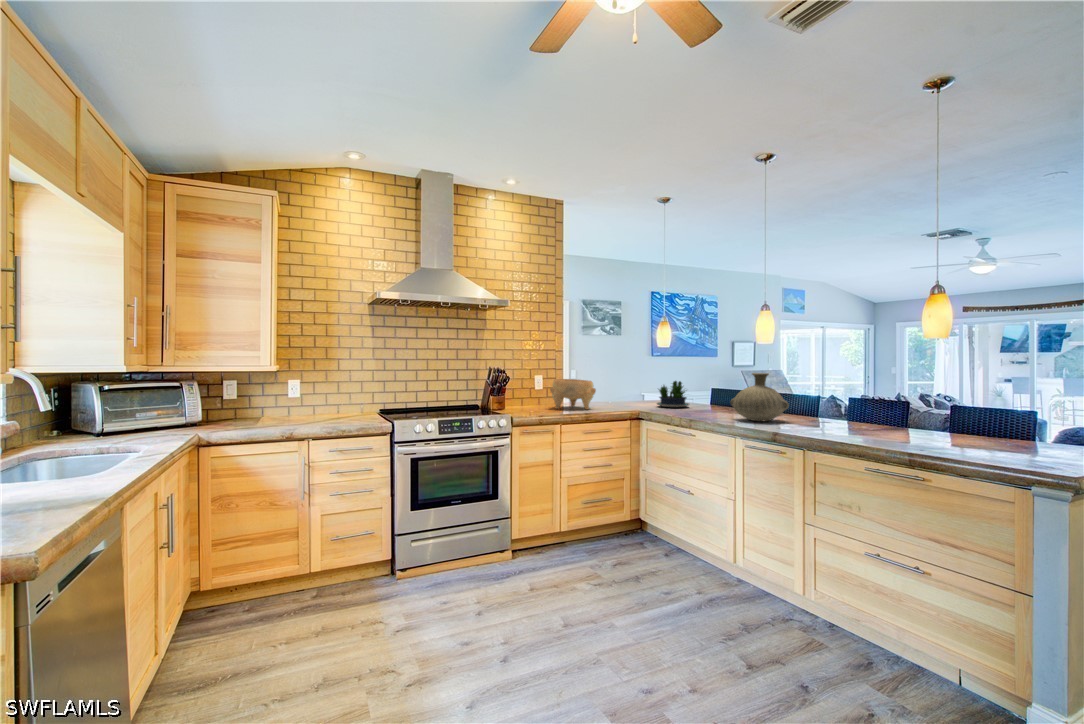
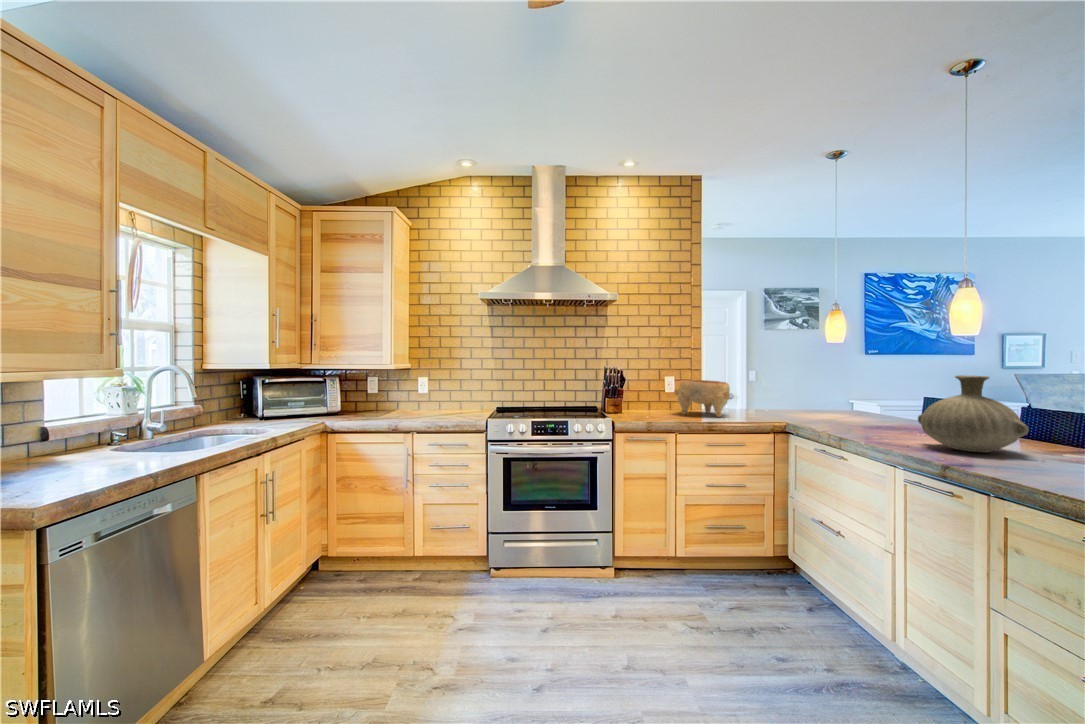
potted plant: present [657,381,689,407] -> none [821,384,875,420]

